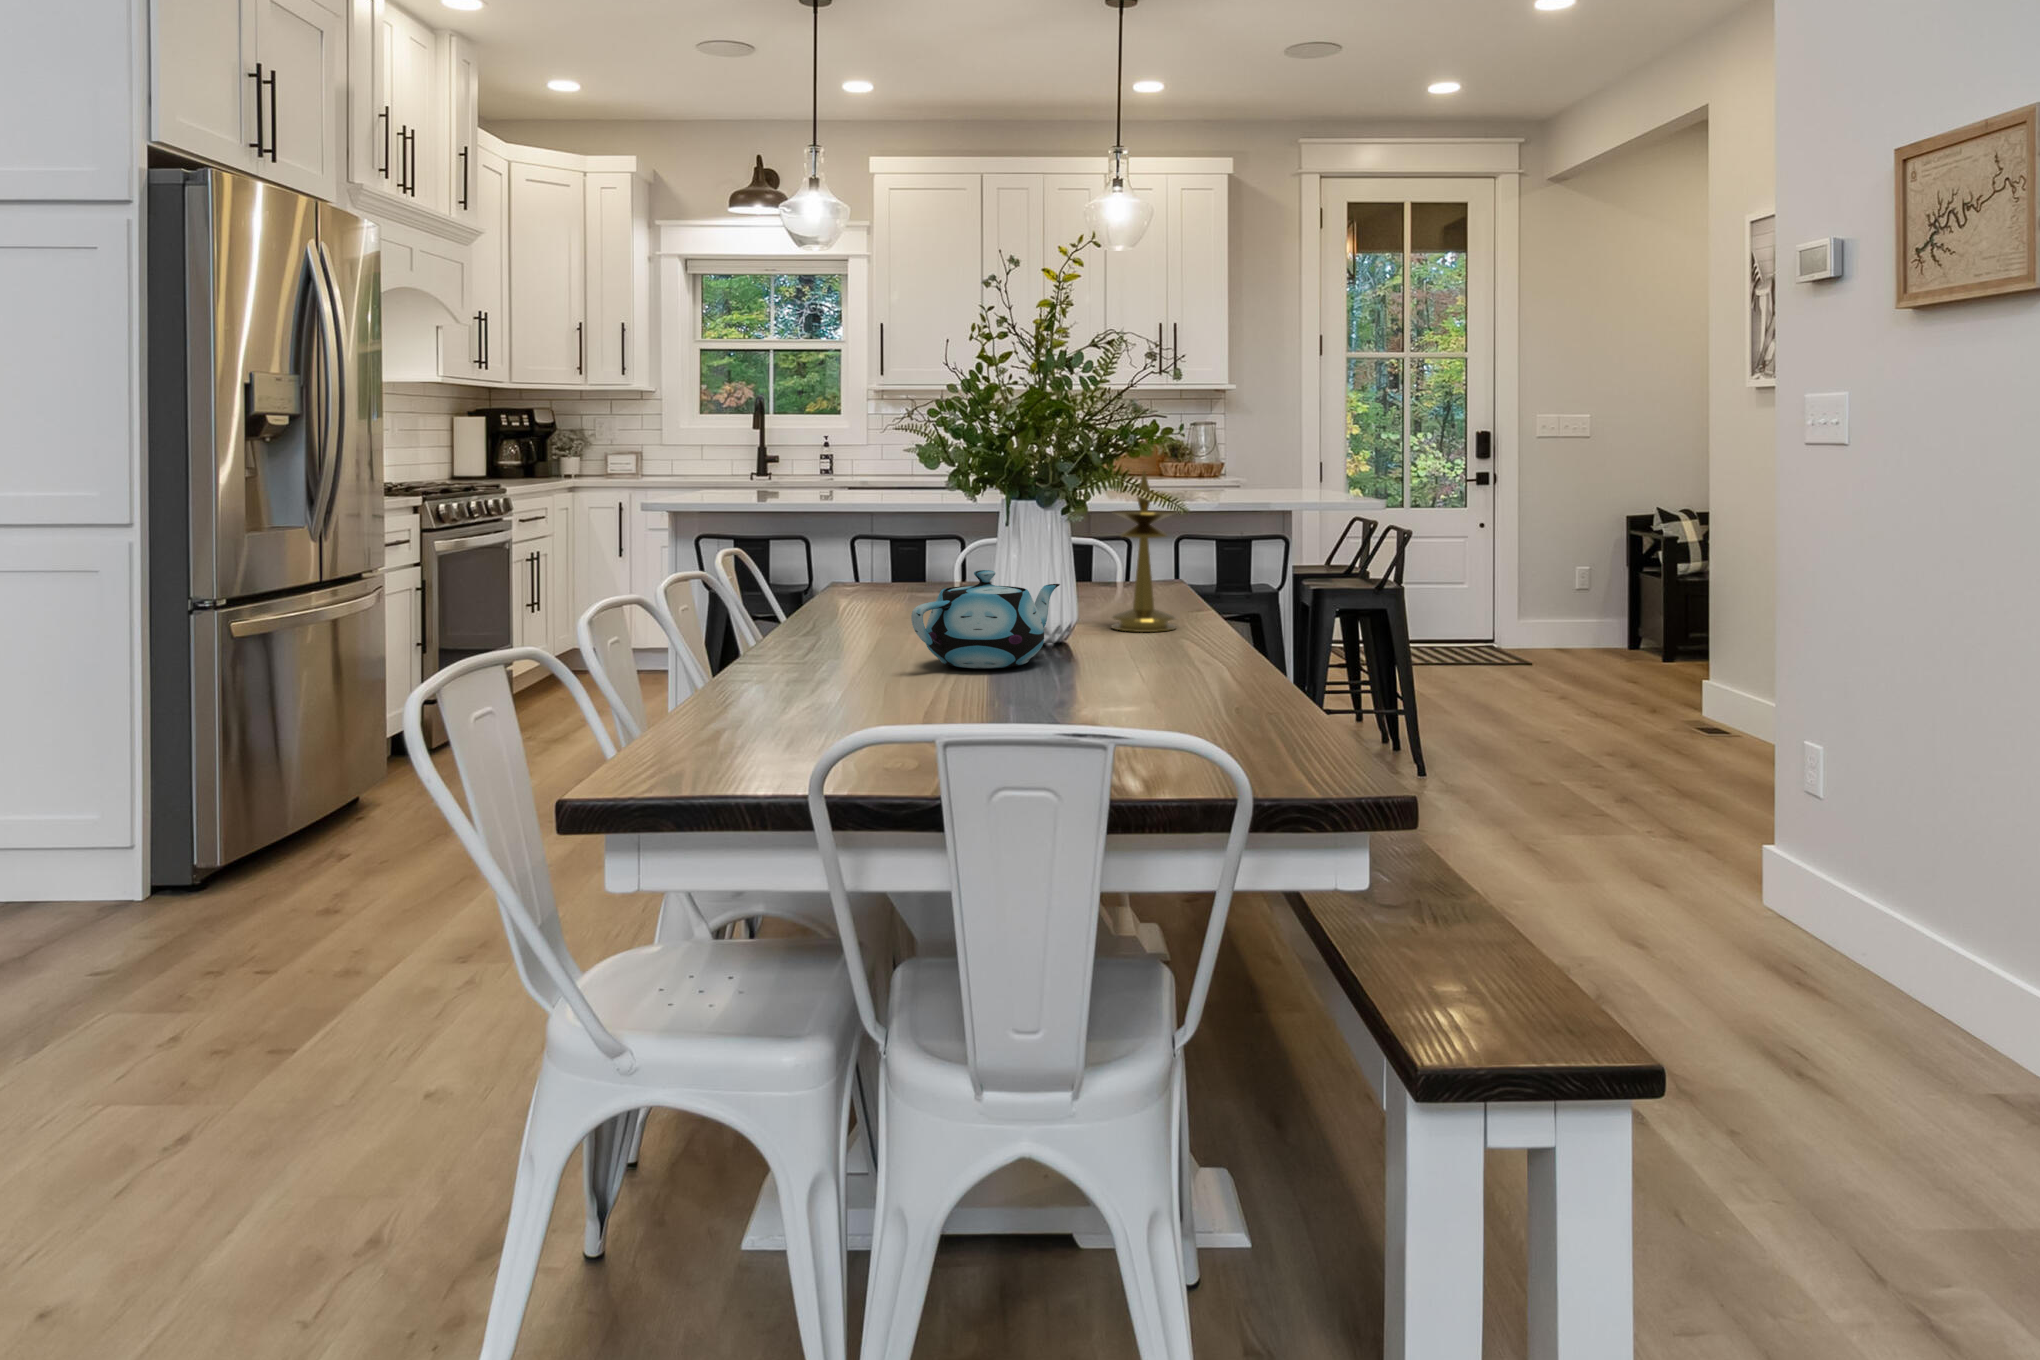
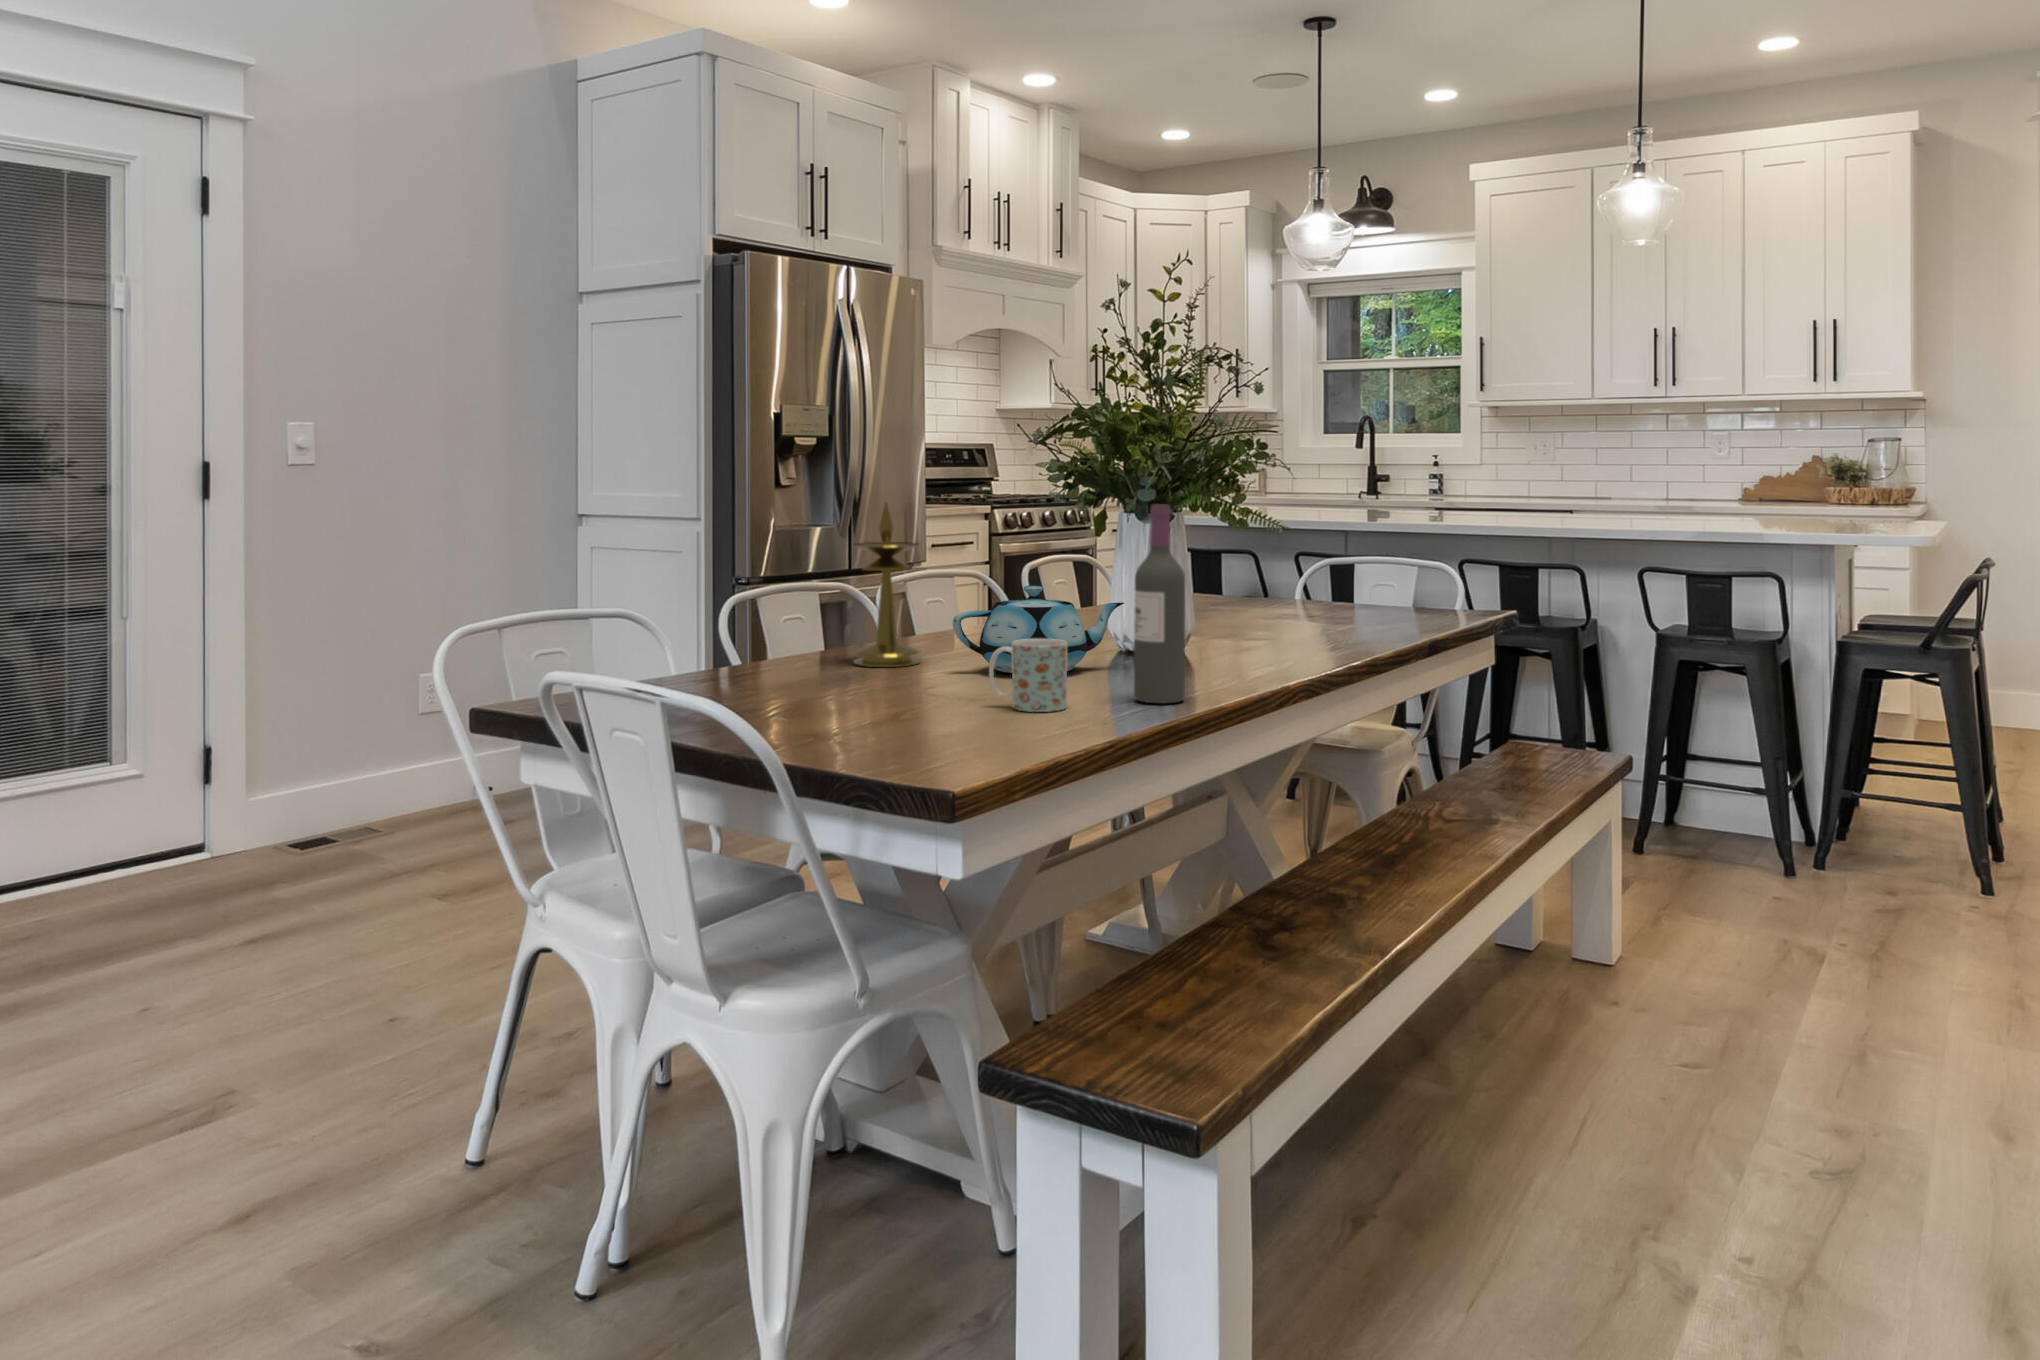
candlestick: present [1111,470,1176,632] -> present [854,502,920,667]
wine bottle: none [1190,477,1243,682] -> present [1134,505,1185,703]
mug: none [1088,624,1173,703] -> present [989,639,1067,712]

